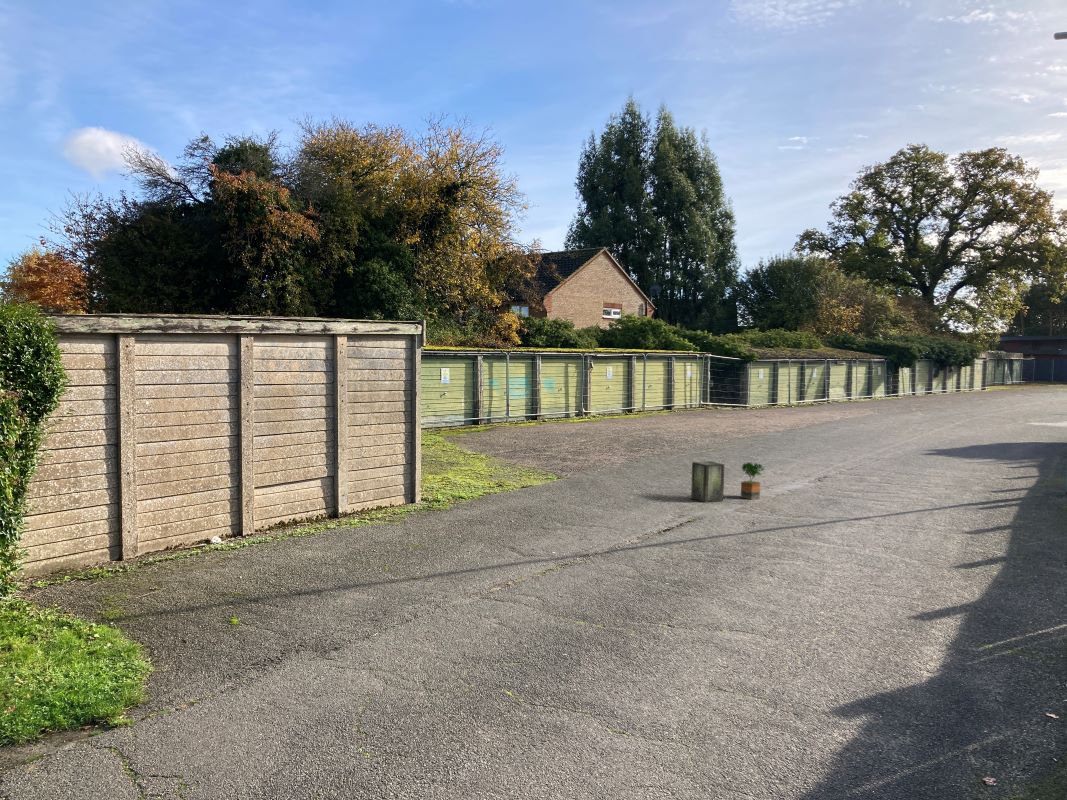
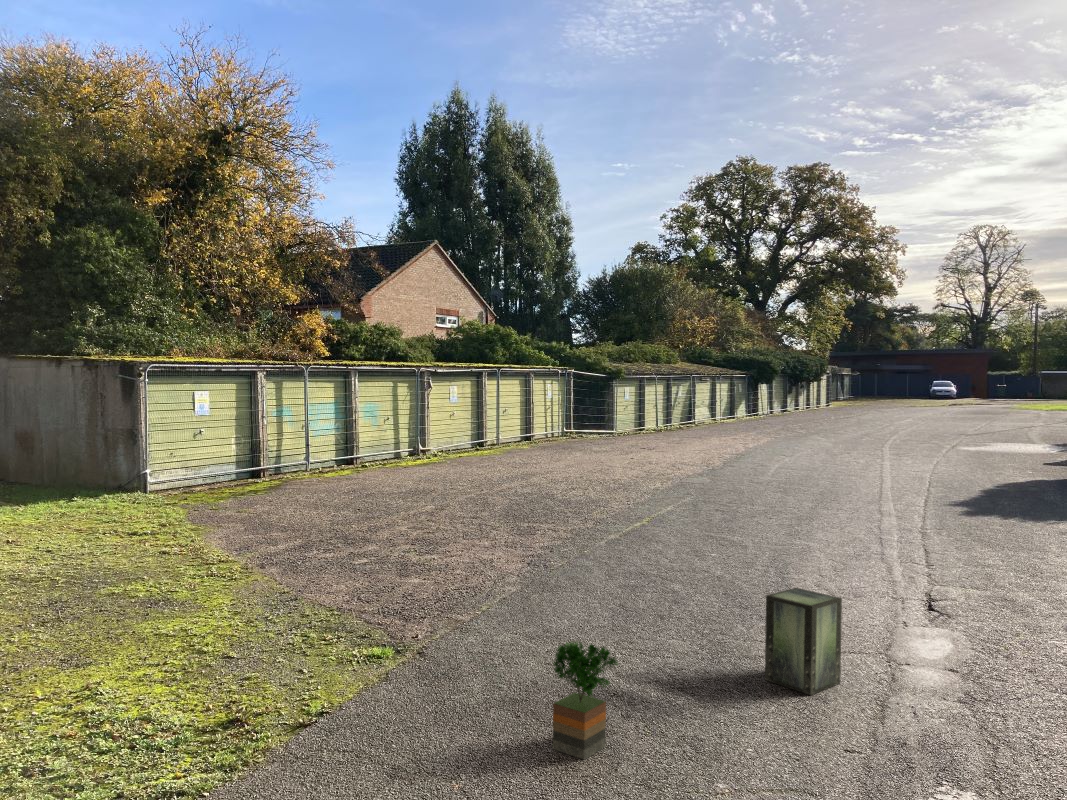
potted tree: present [741,462,764,499] -> present [553,642,618,760]

